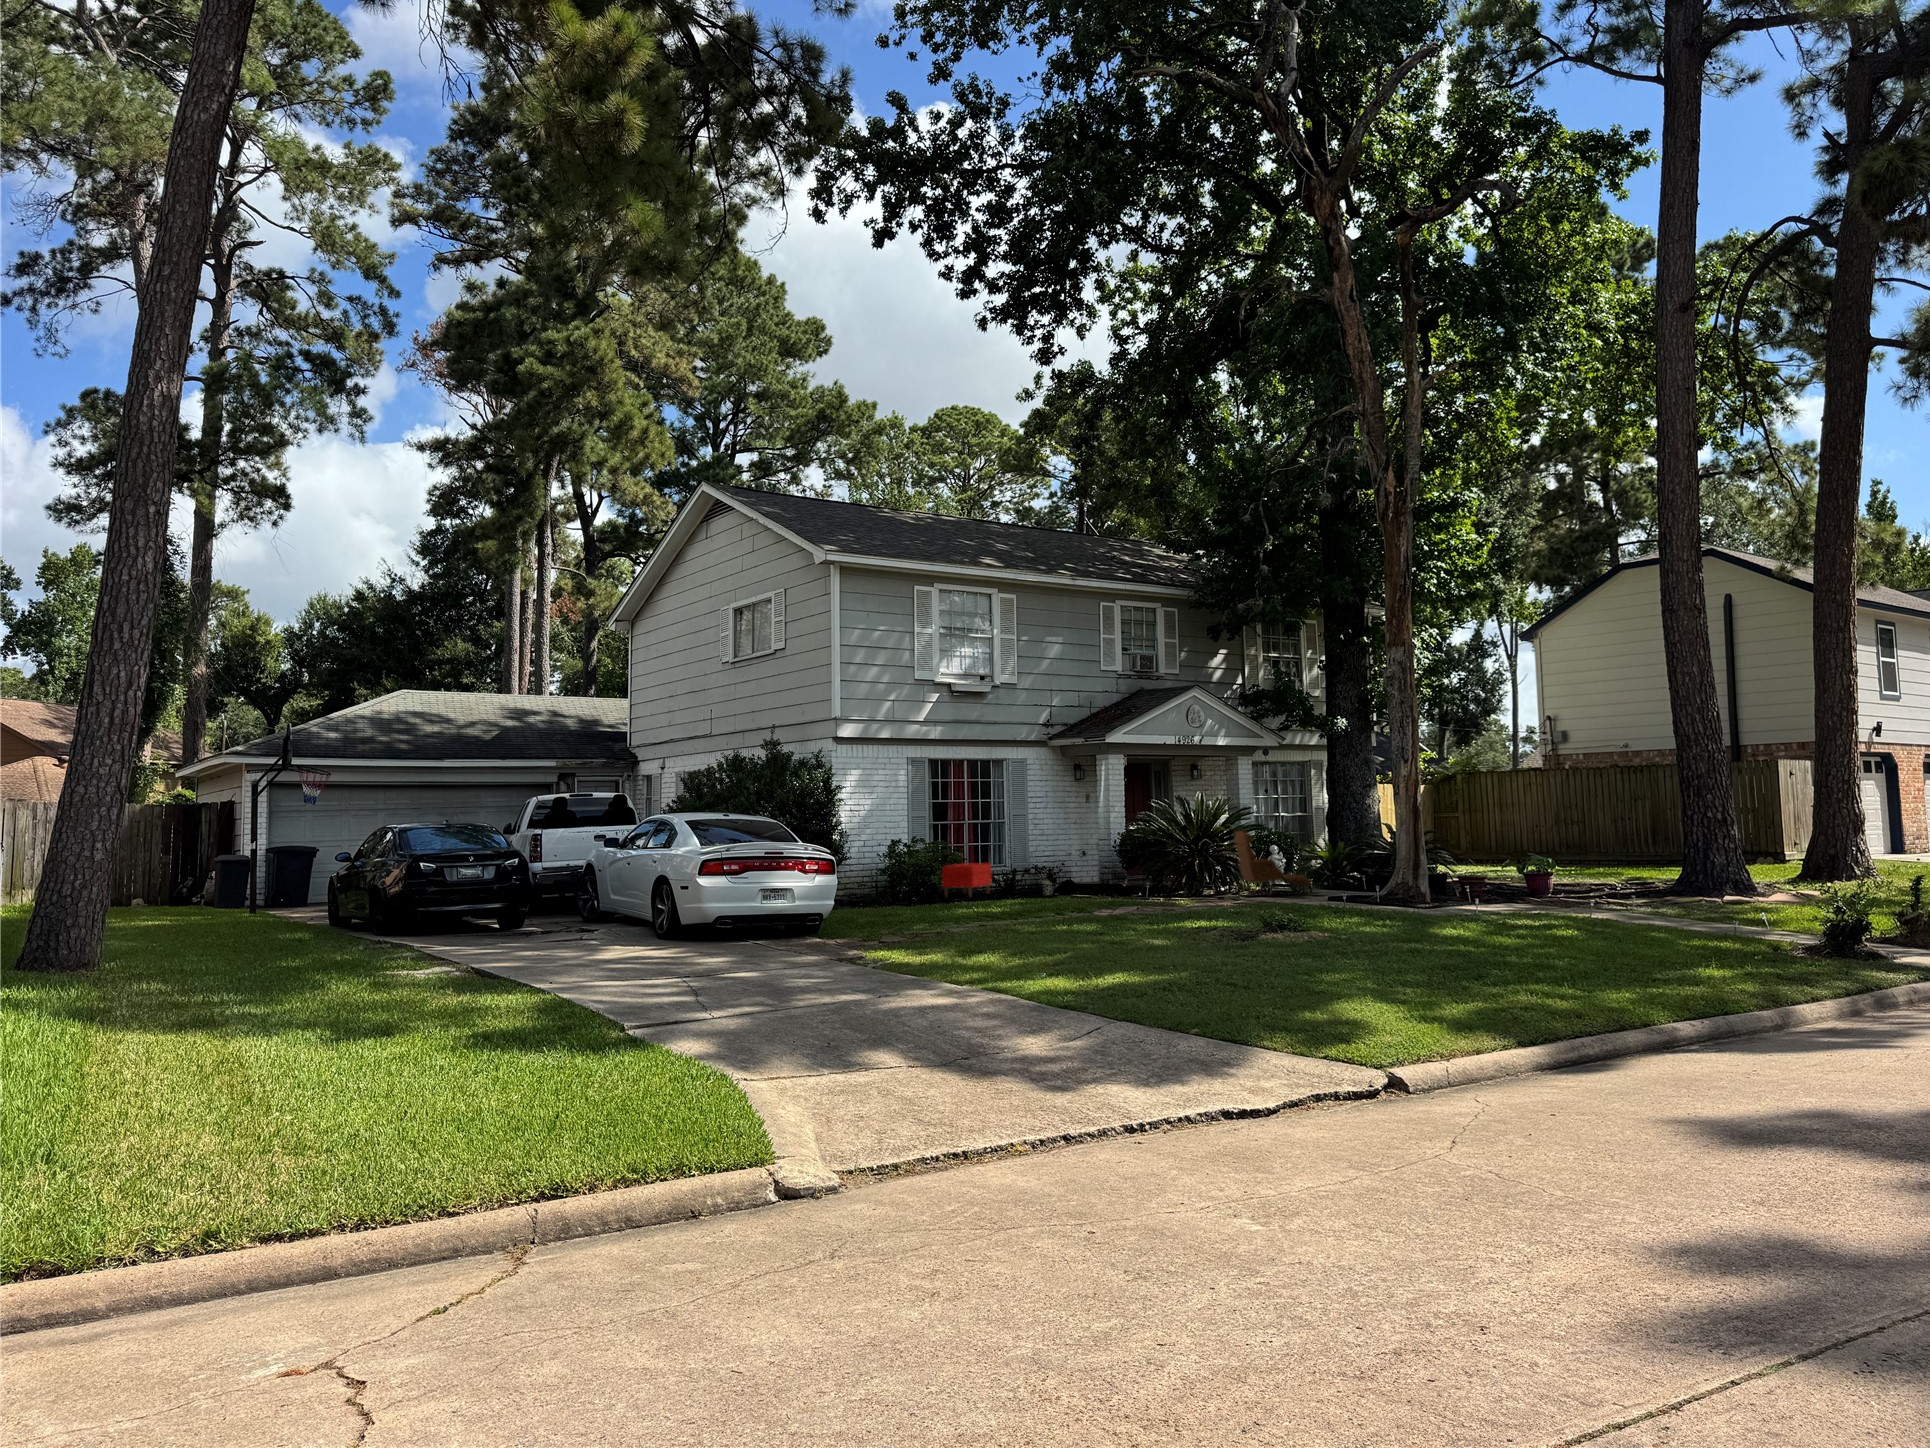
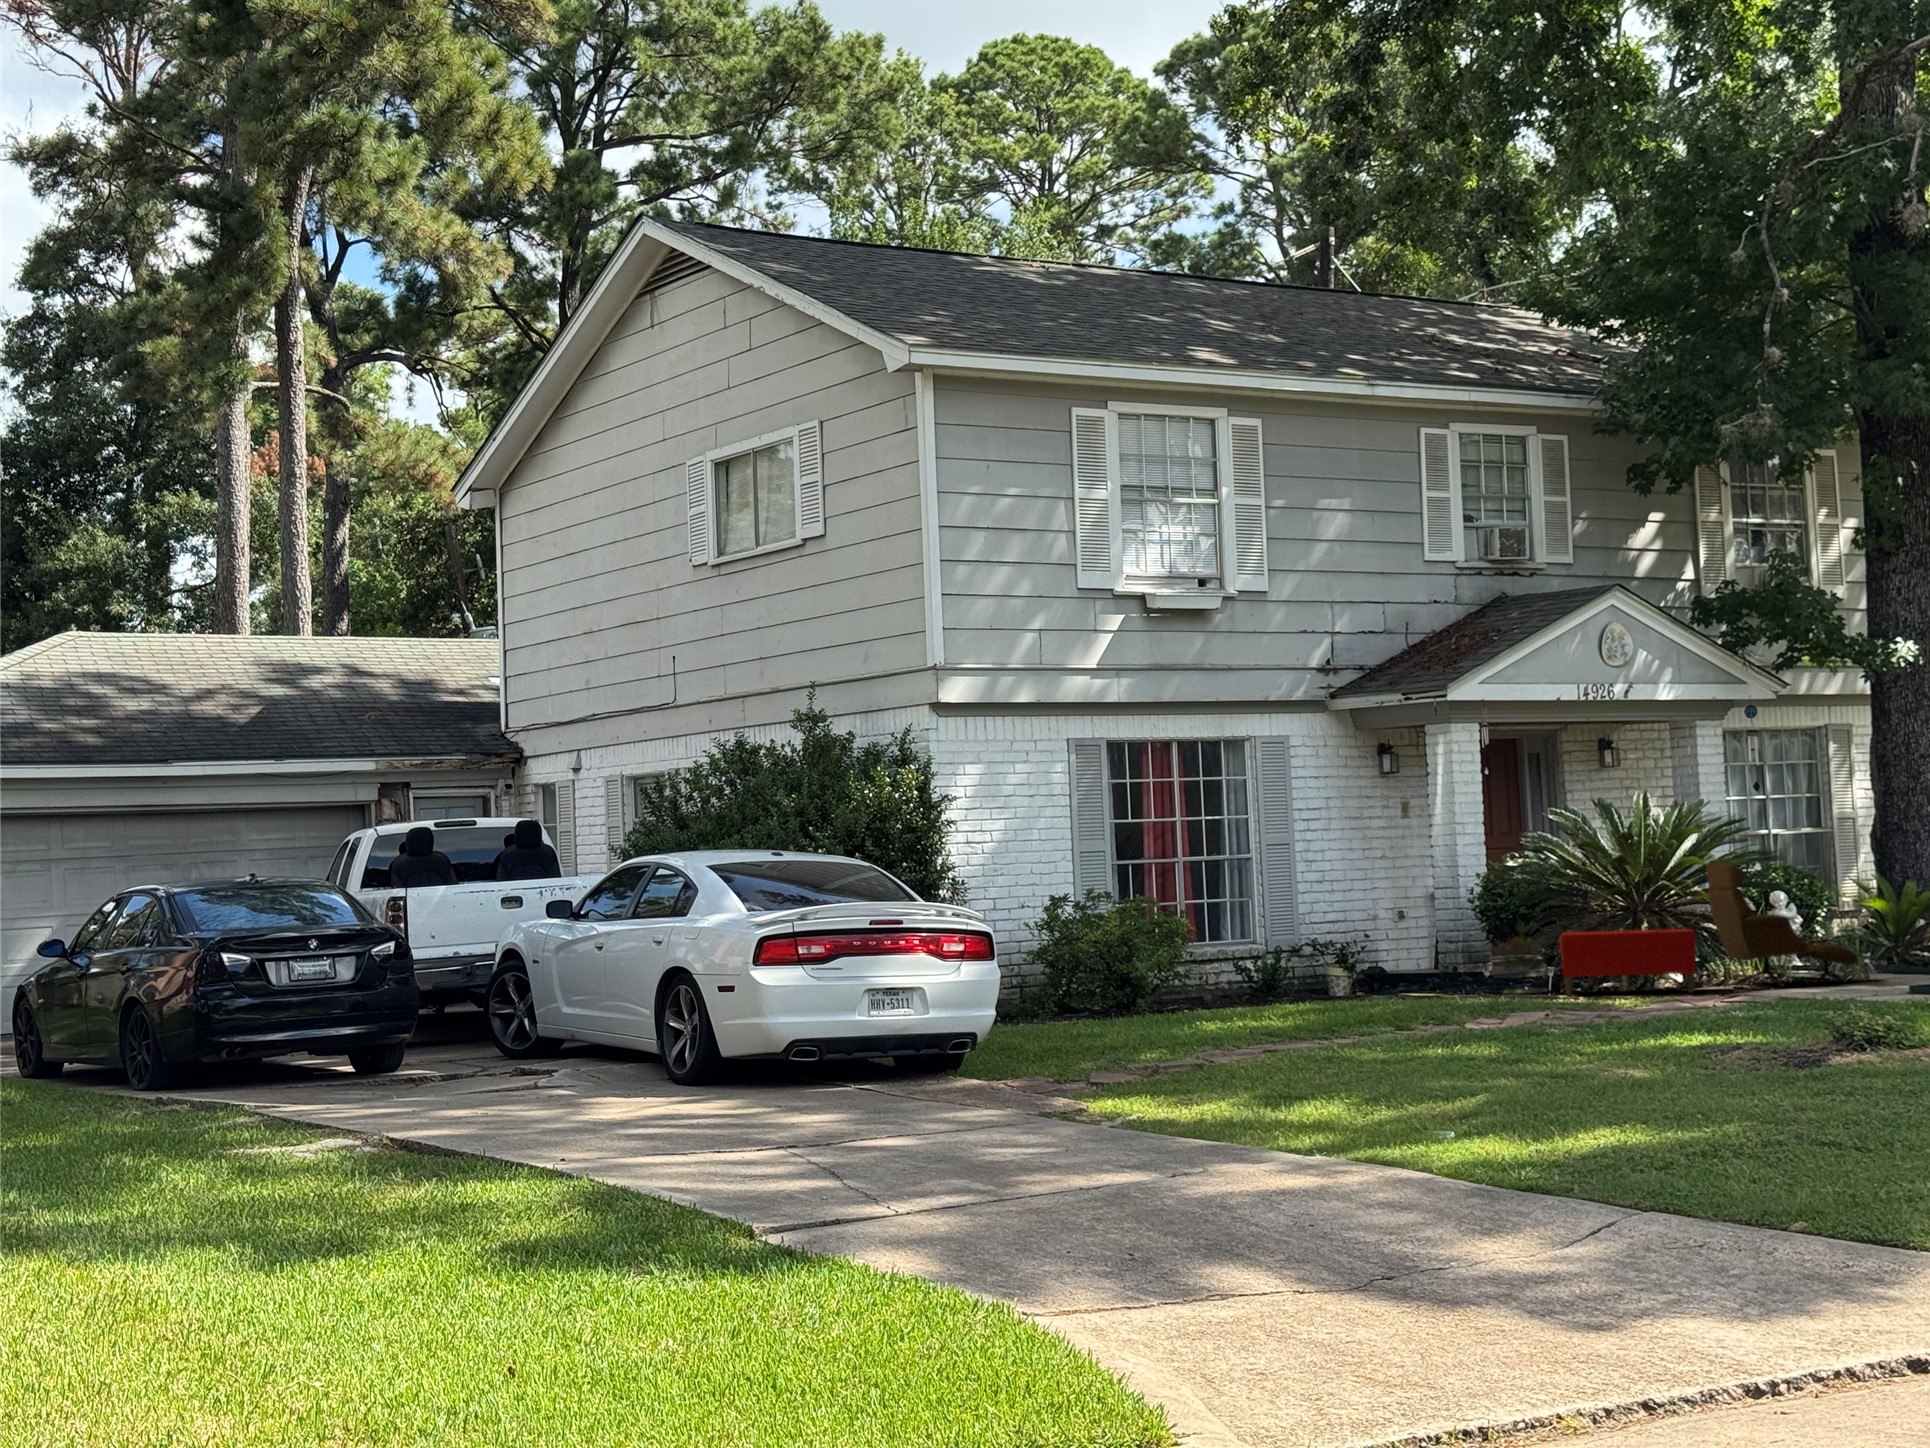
potted tree: none [1121,856,1149,898] -> present [1498,919,1546,993]
bench: present [942,863,991,897] -> present [1560,929,1696,996]

